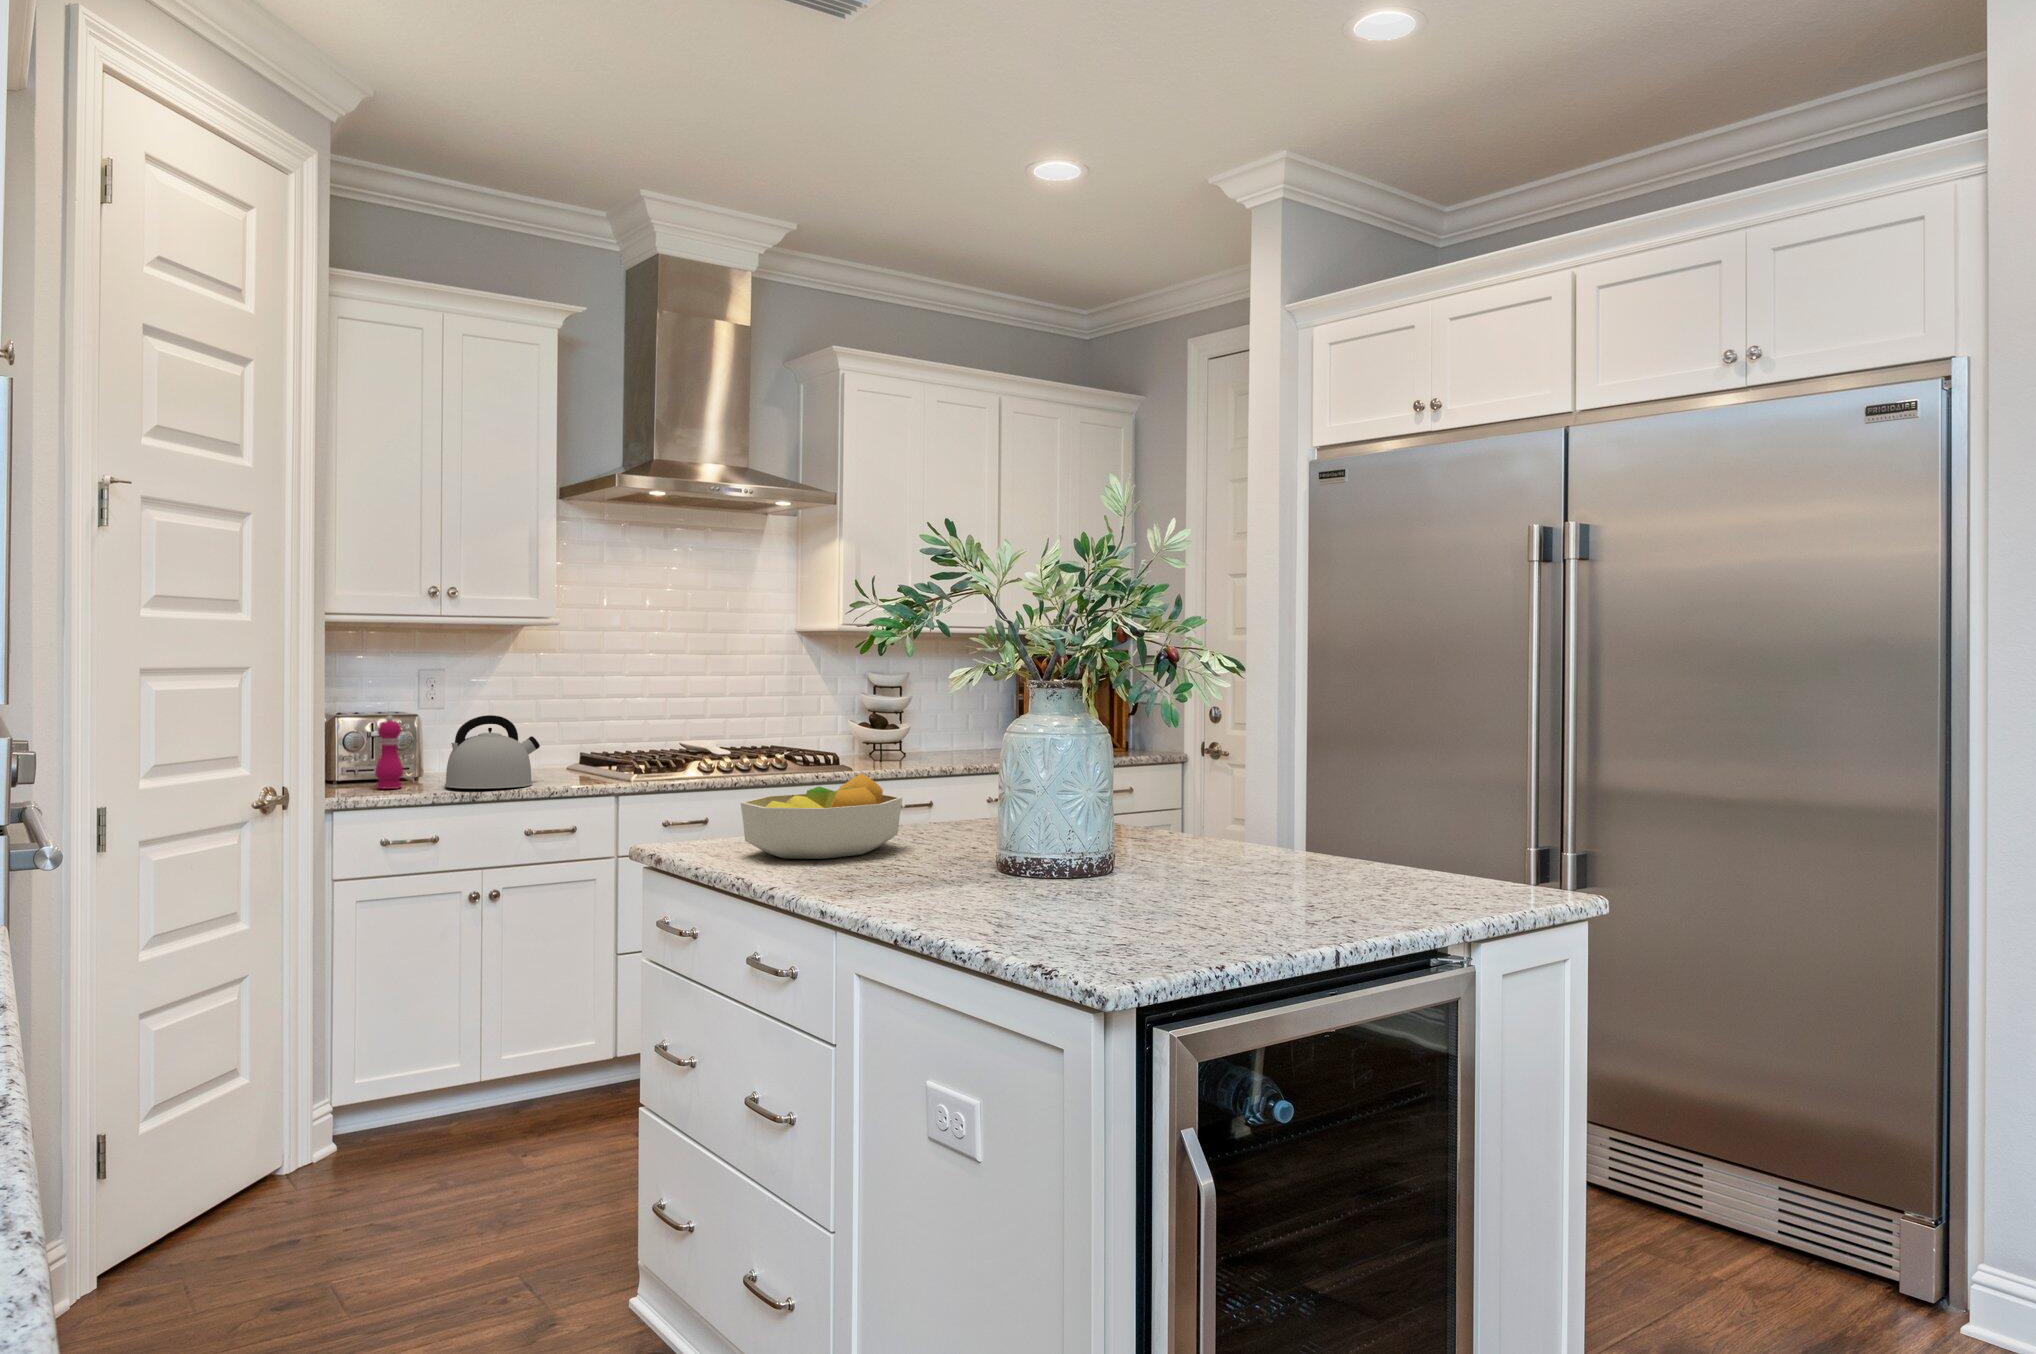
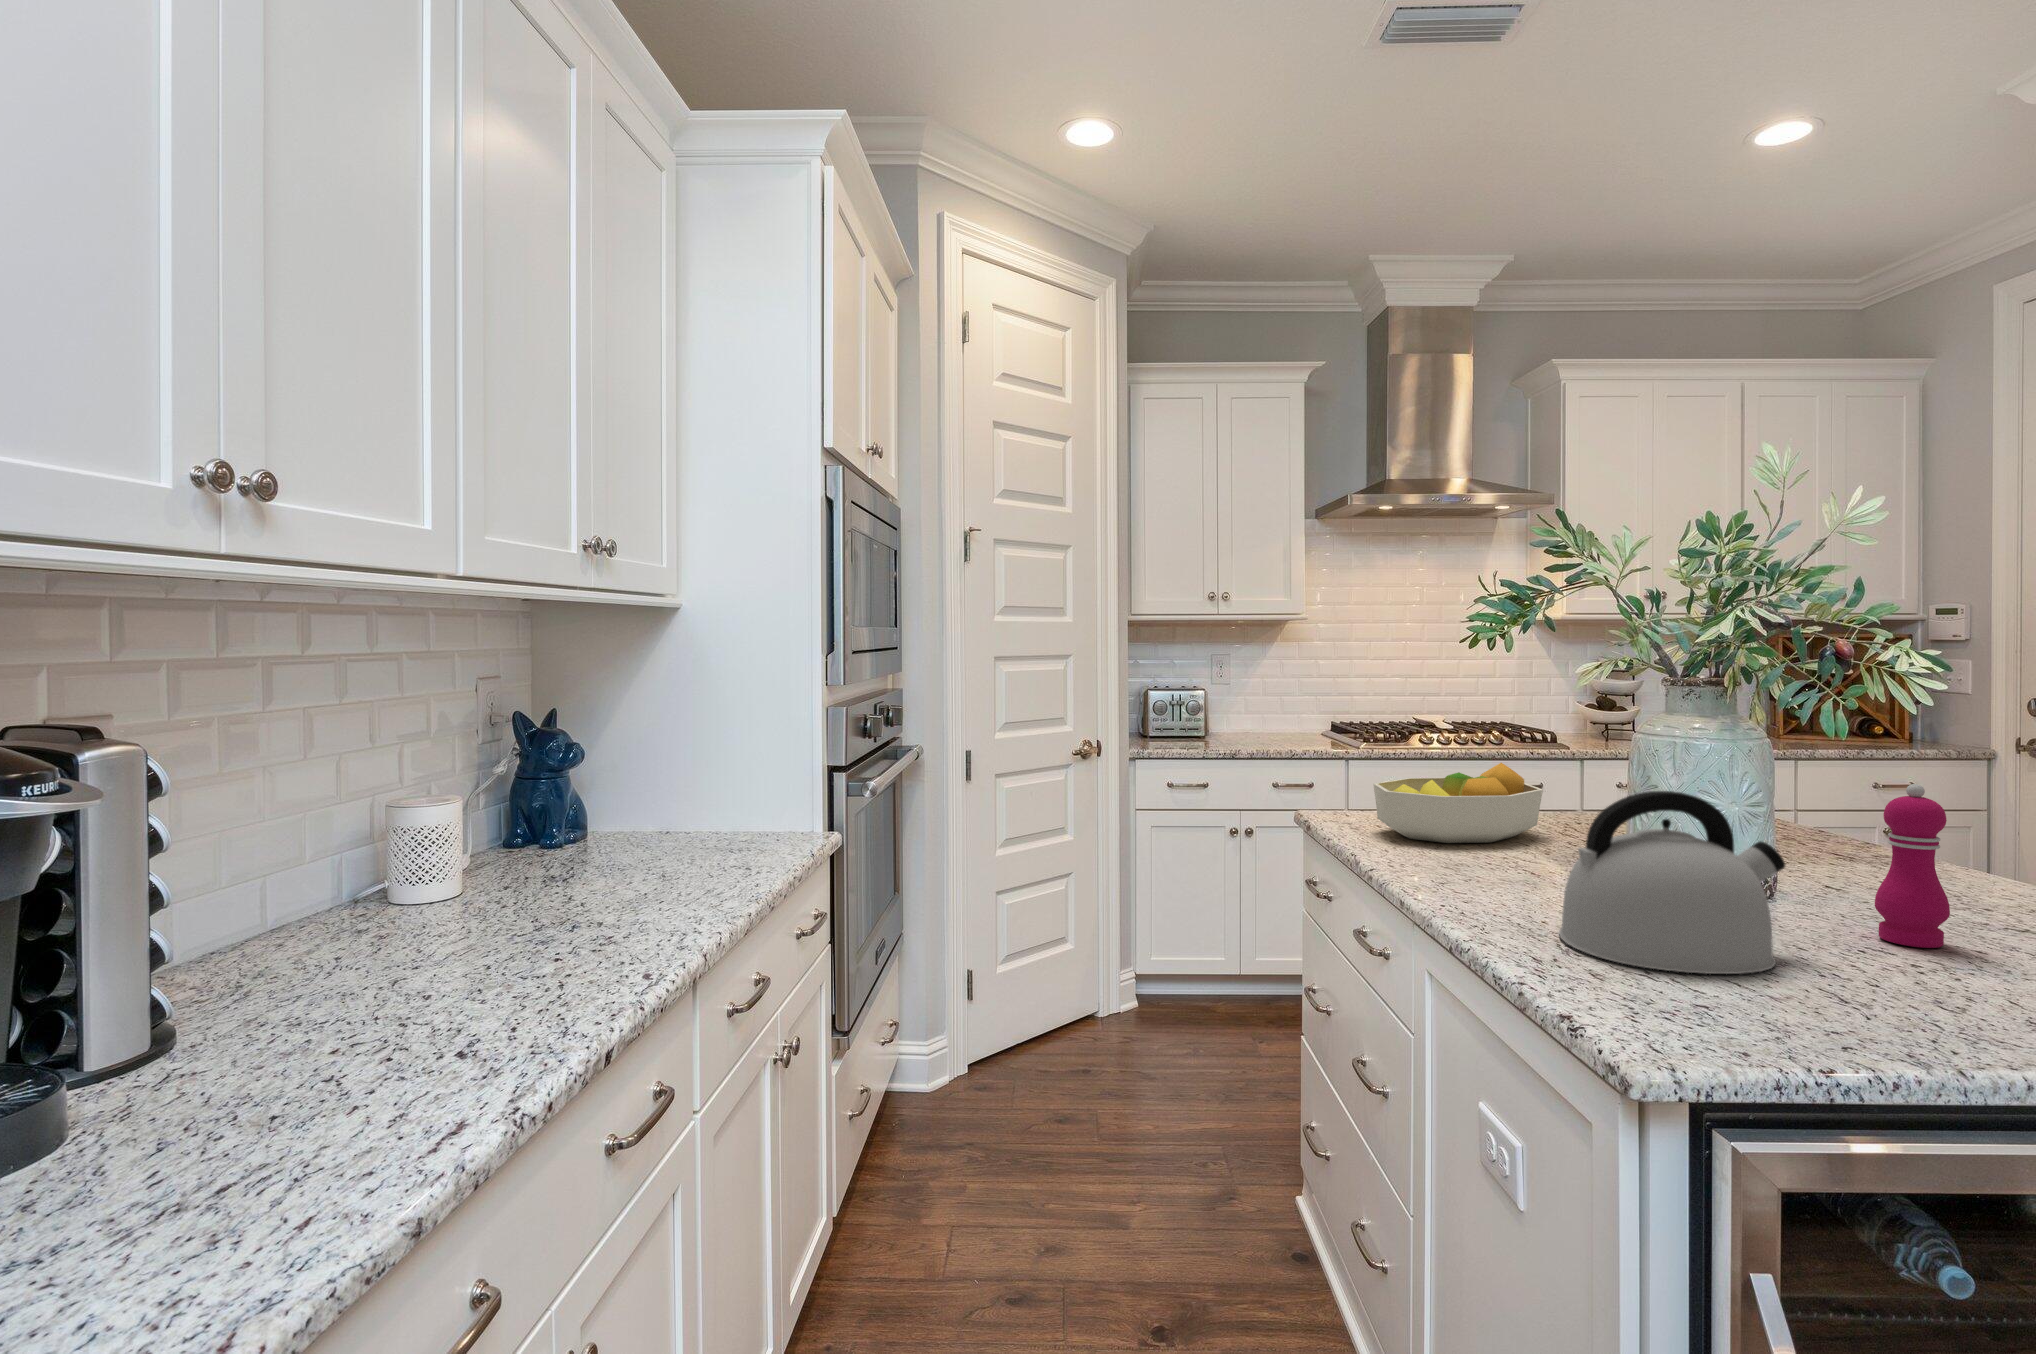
pepper mill: present [375,715,404,789] -> present [1875,784,1950,948]
kettle: present [445,715,540,789] -> present [1559,791,1785,974]

